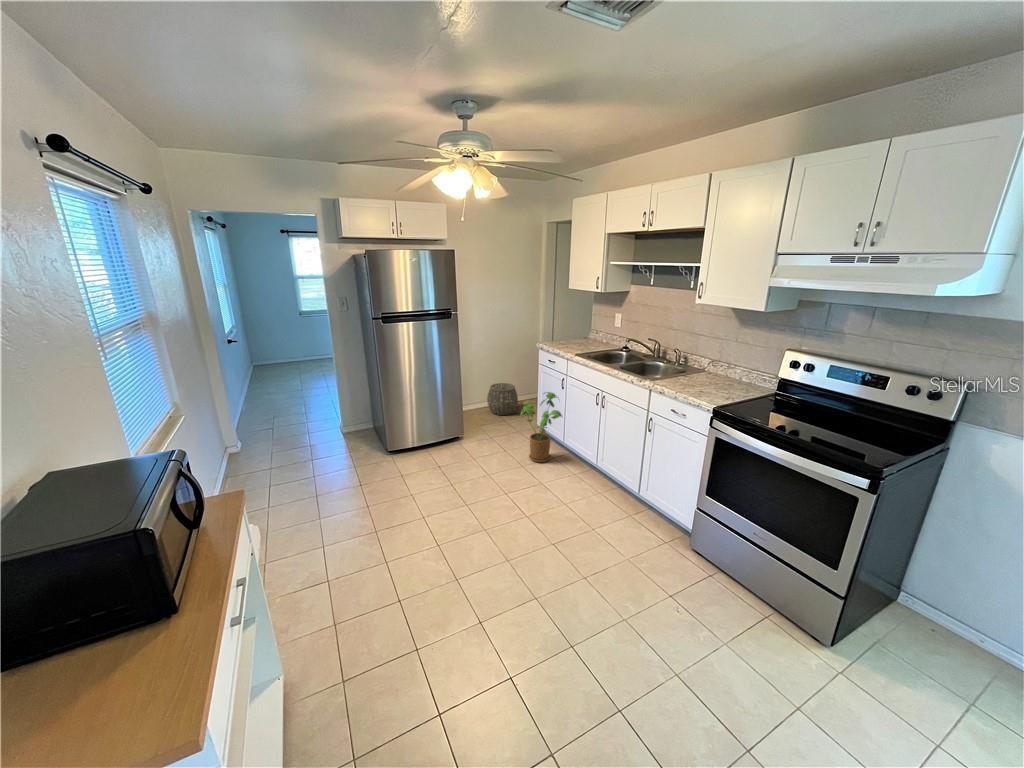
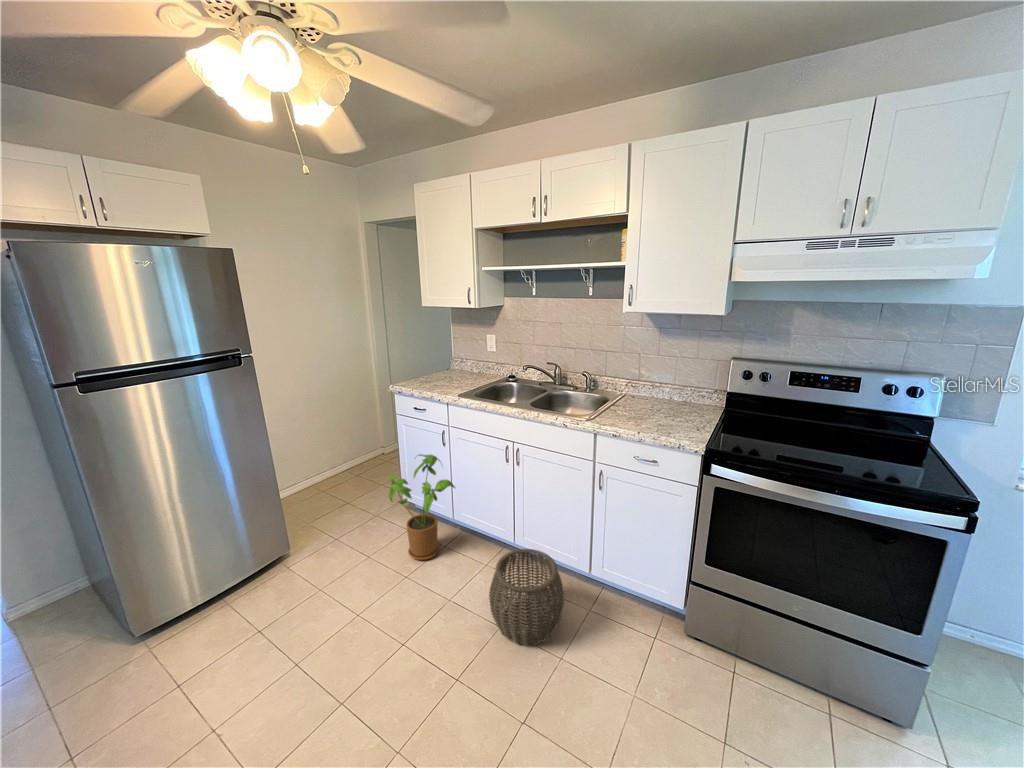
woven basket: present [487,383,518,415] -> present [489,549,565,645]

